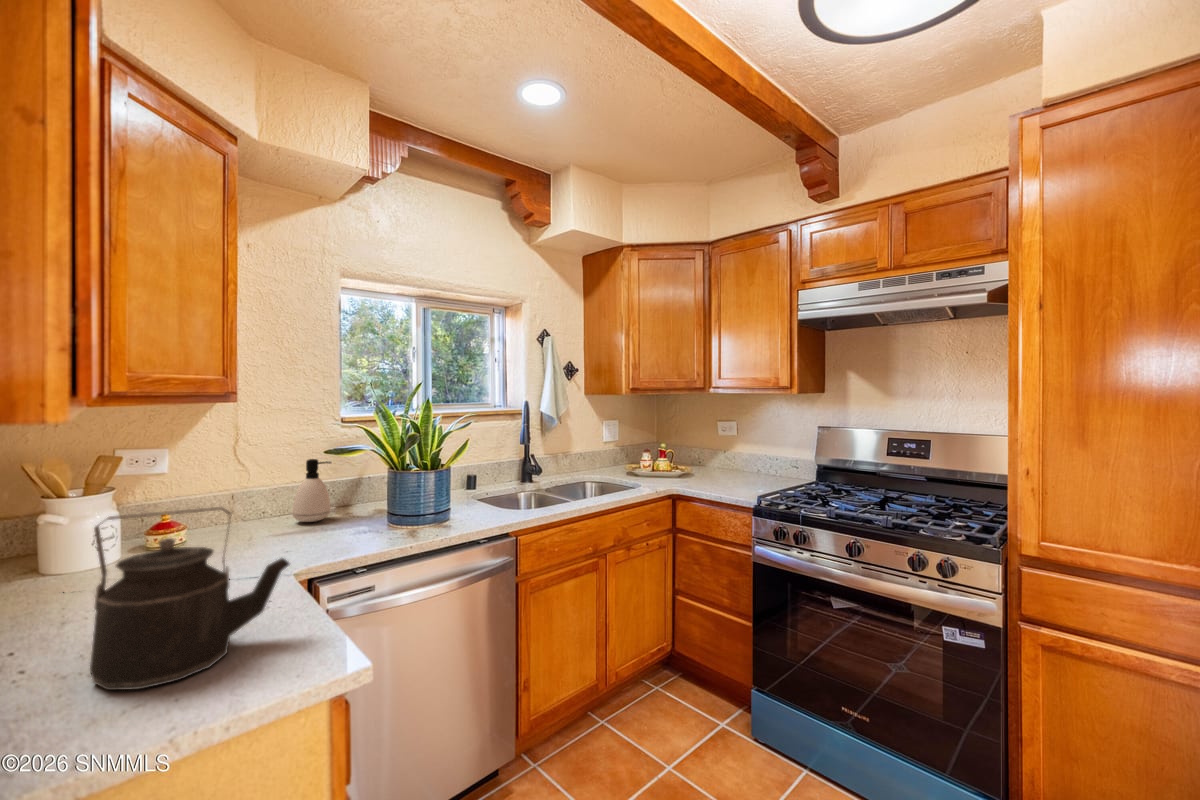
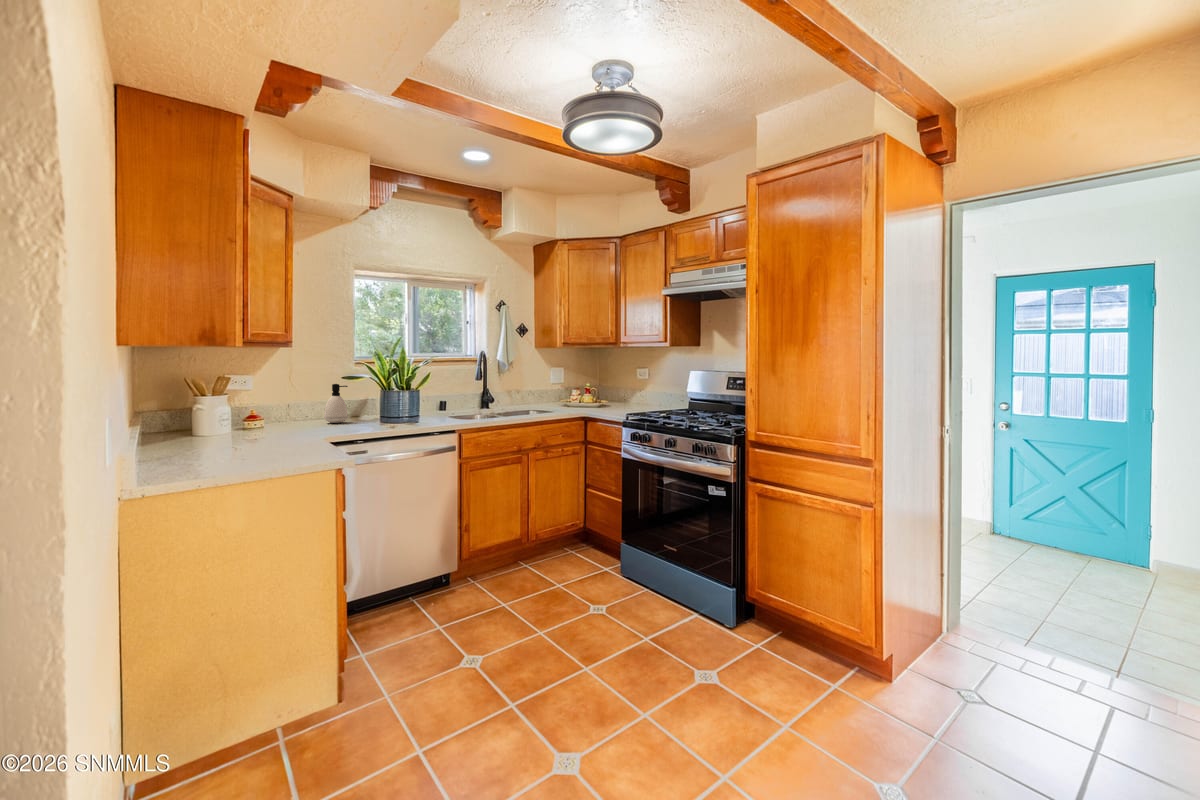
kettle: present [90,507,289,690] -> none [241,388,324,459]

